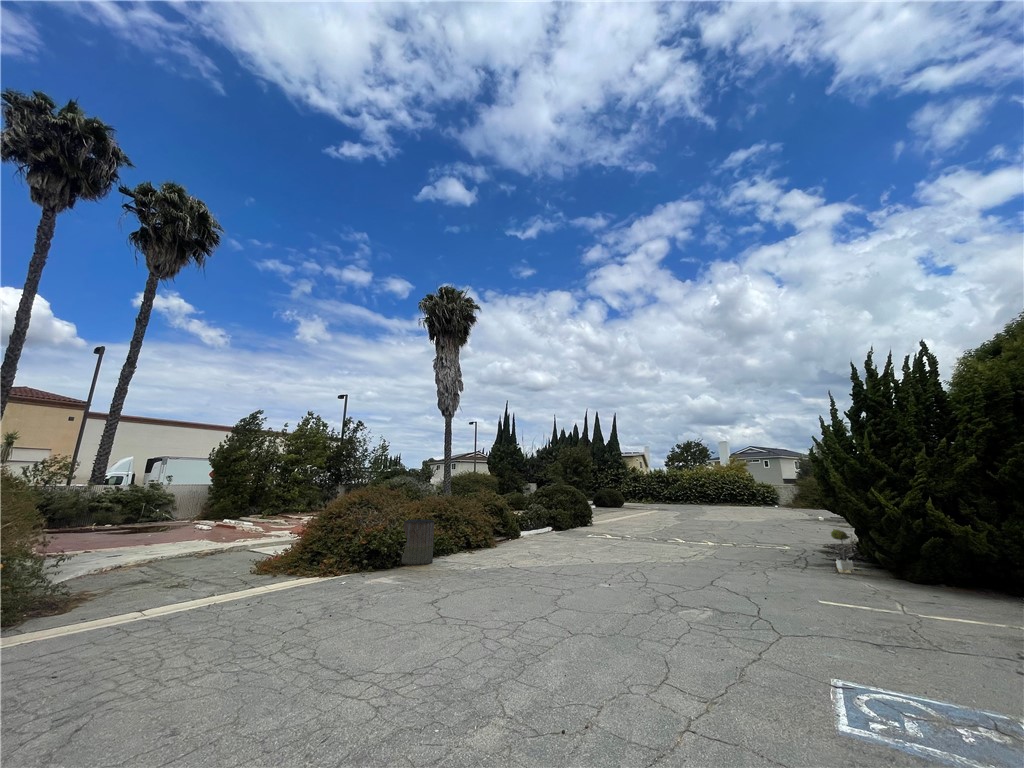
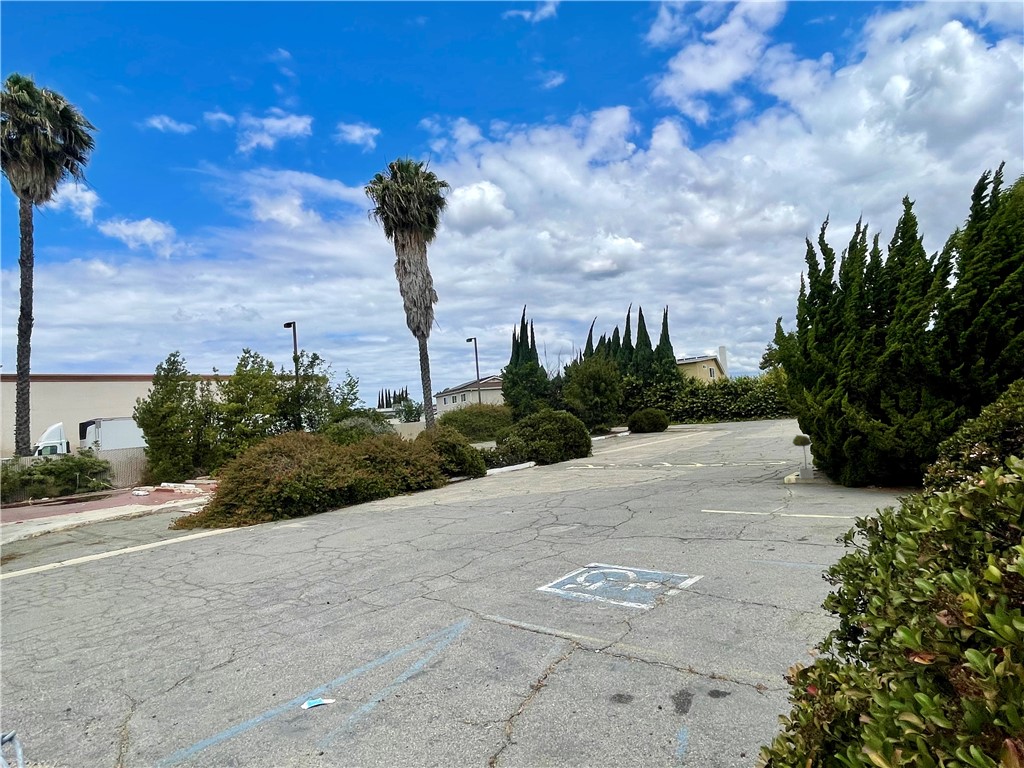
trash can: present [402,519,434,566] -> none [319,463,355,511]

